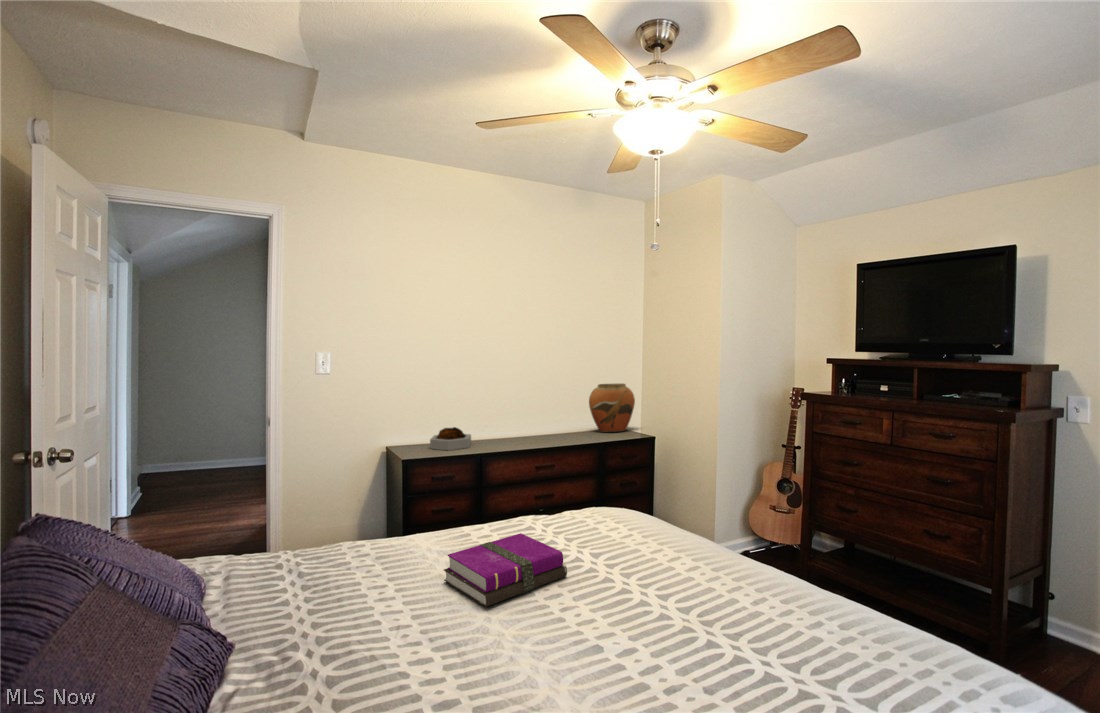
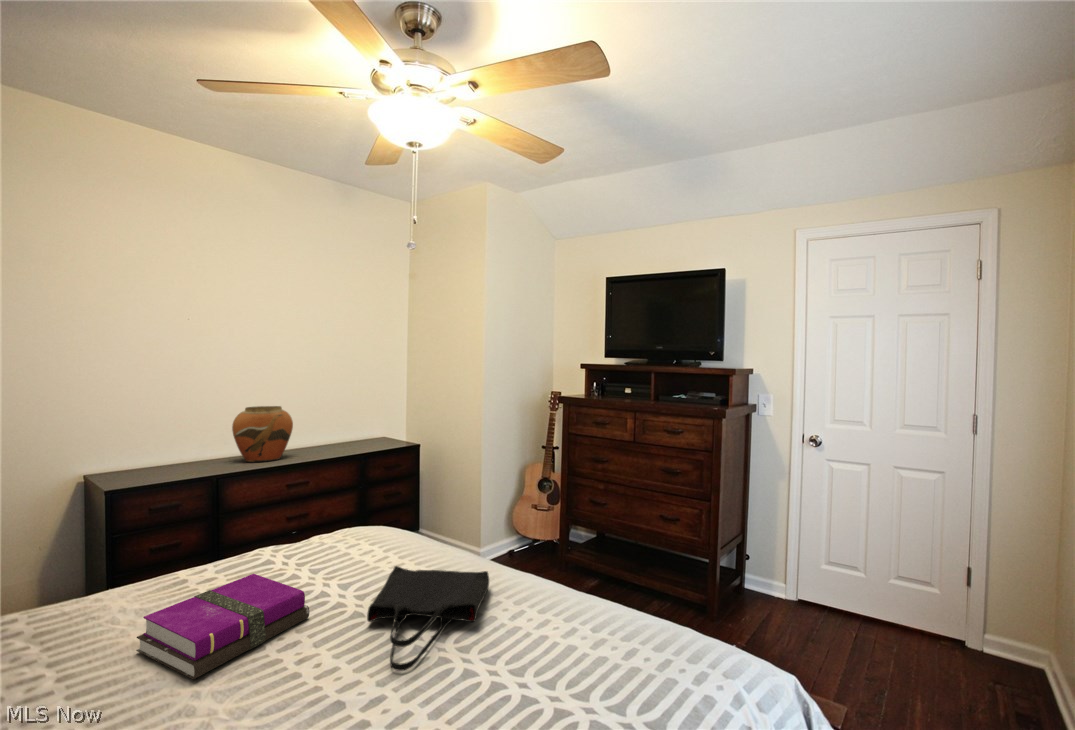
vase: present [589,384,635,433] -> present [232,406,293,462]
decorative bowl: present [430,427,471,450] -> none [148,448,206,478]
tote bag: none [617,541,734,630] -> present [367,566,489,671]

